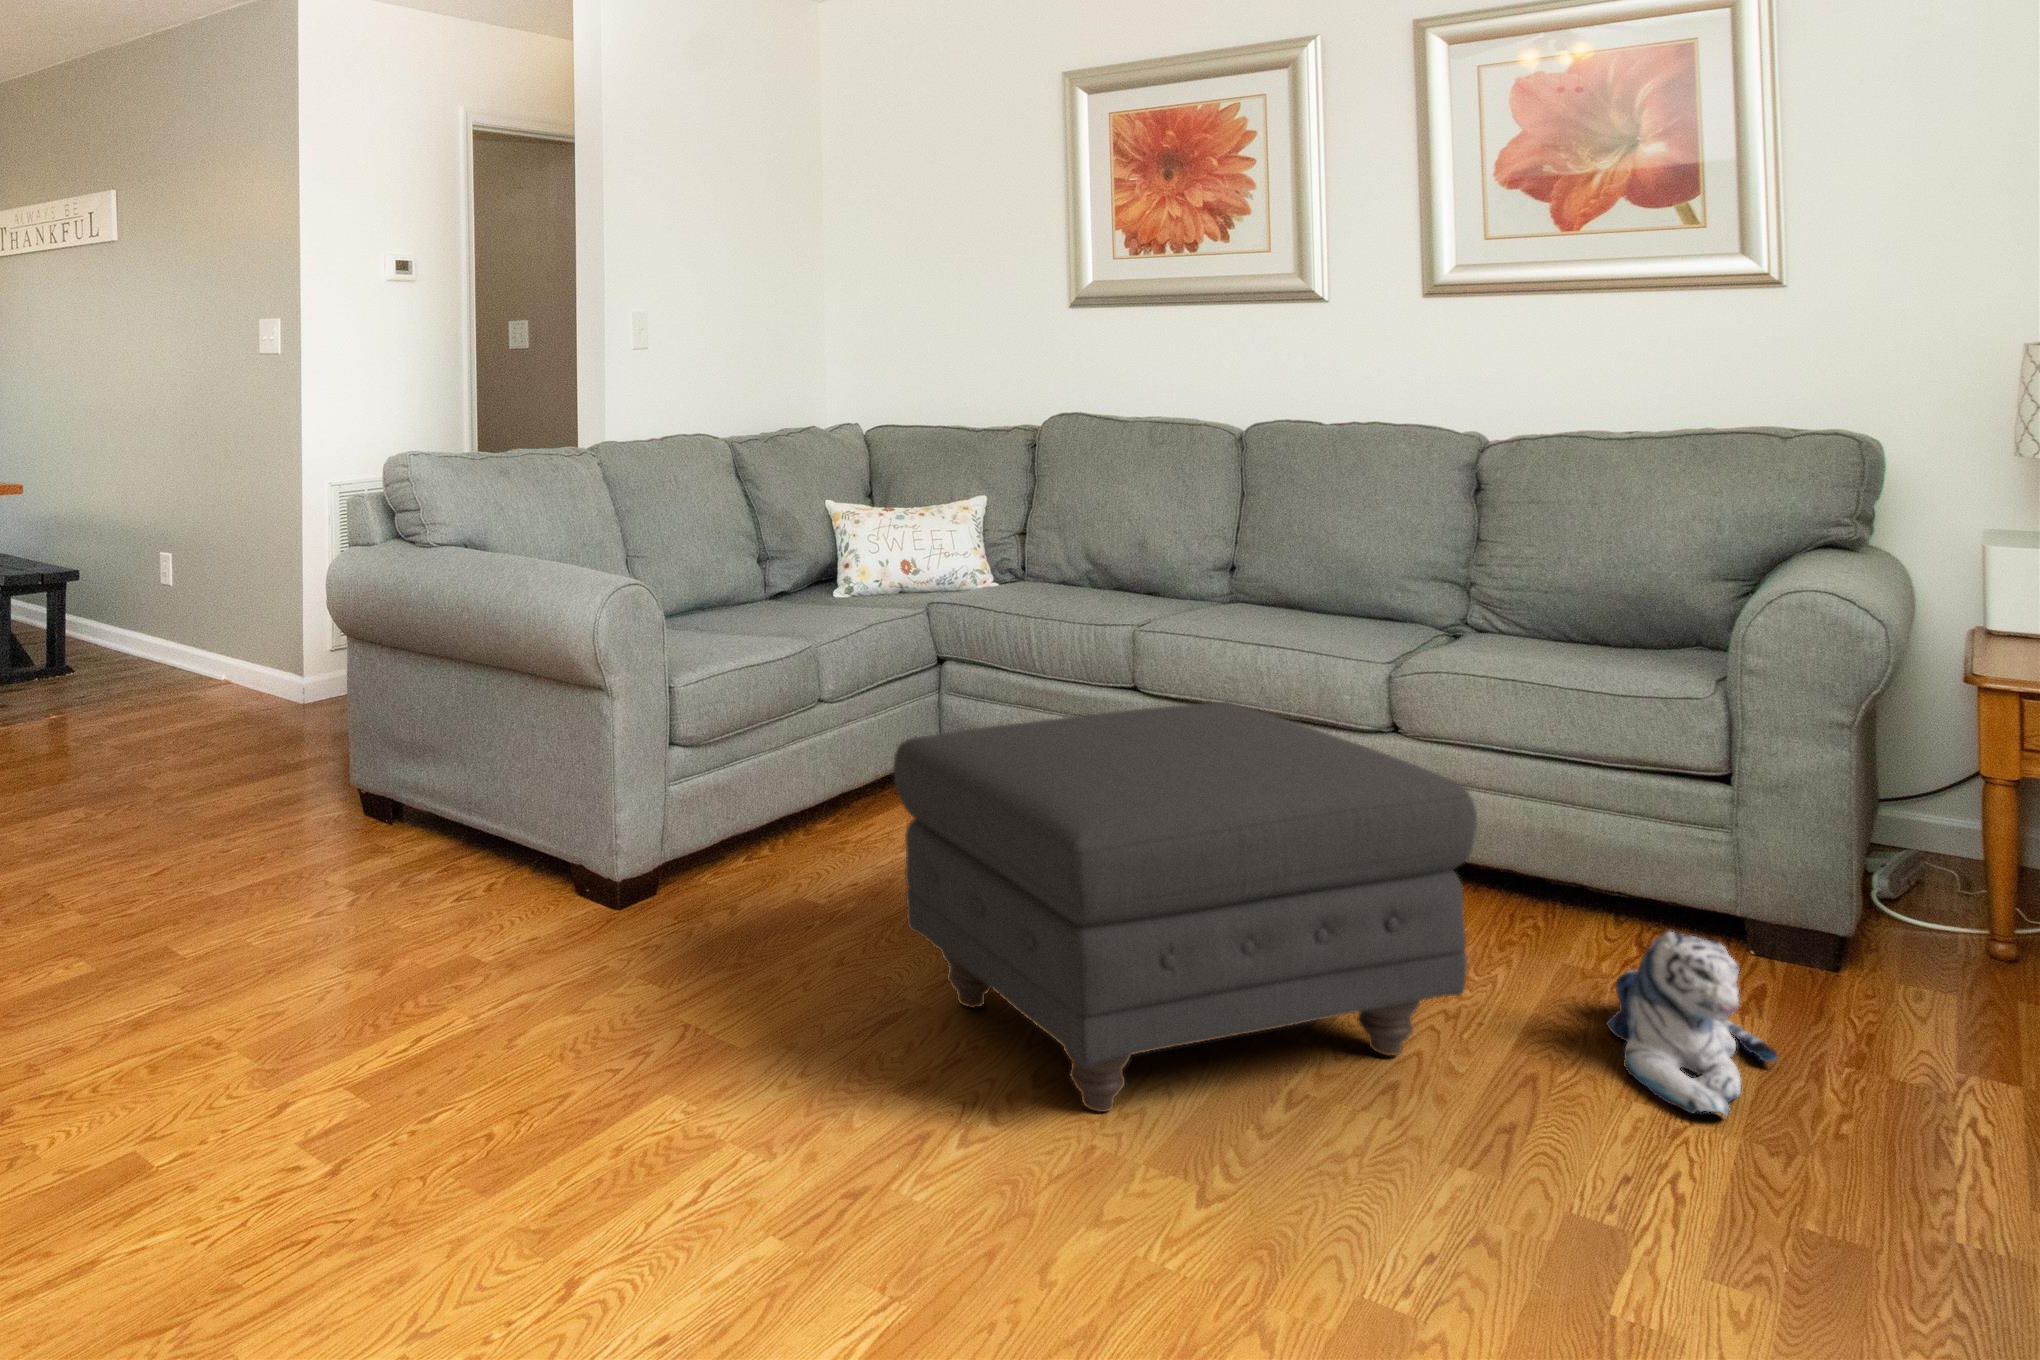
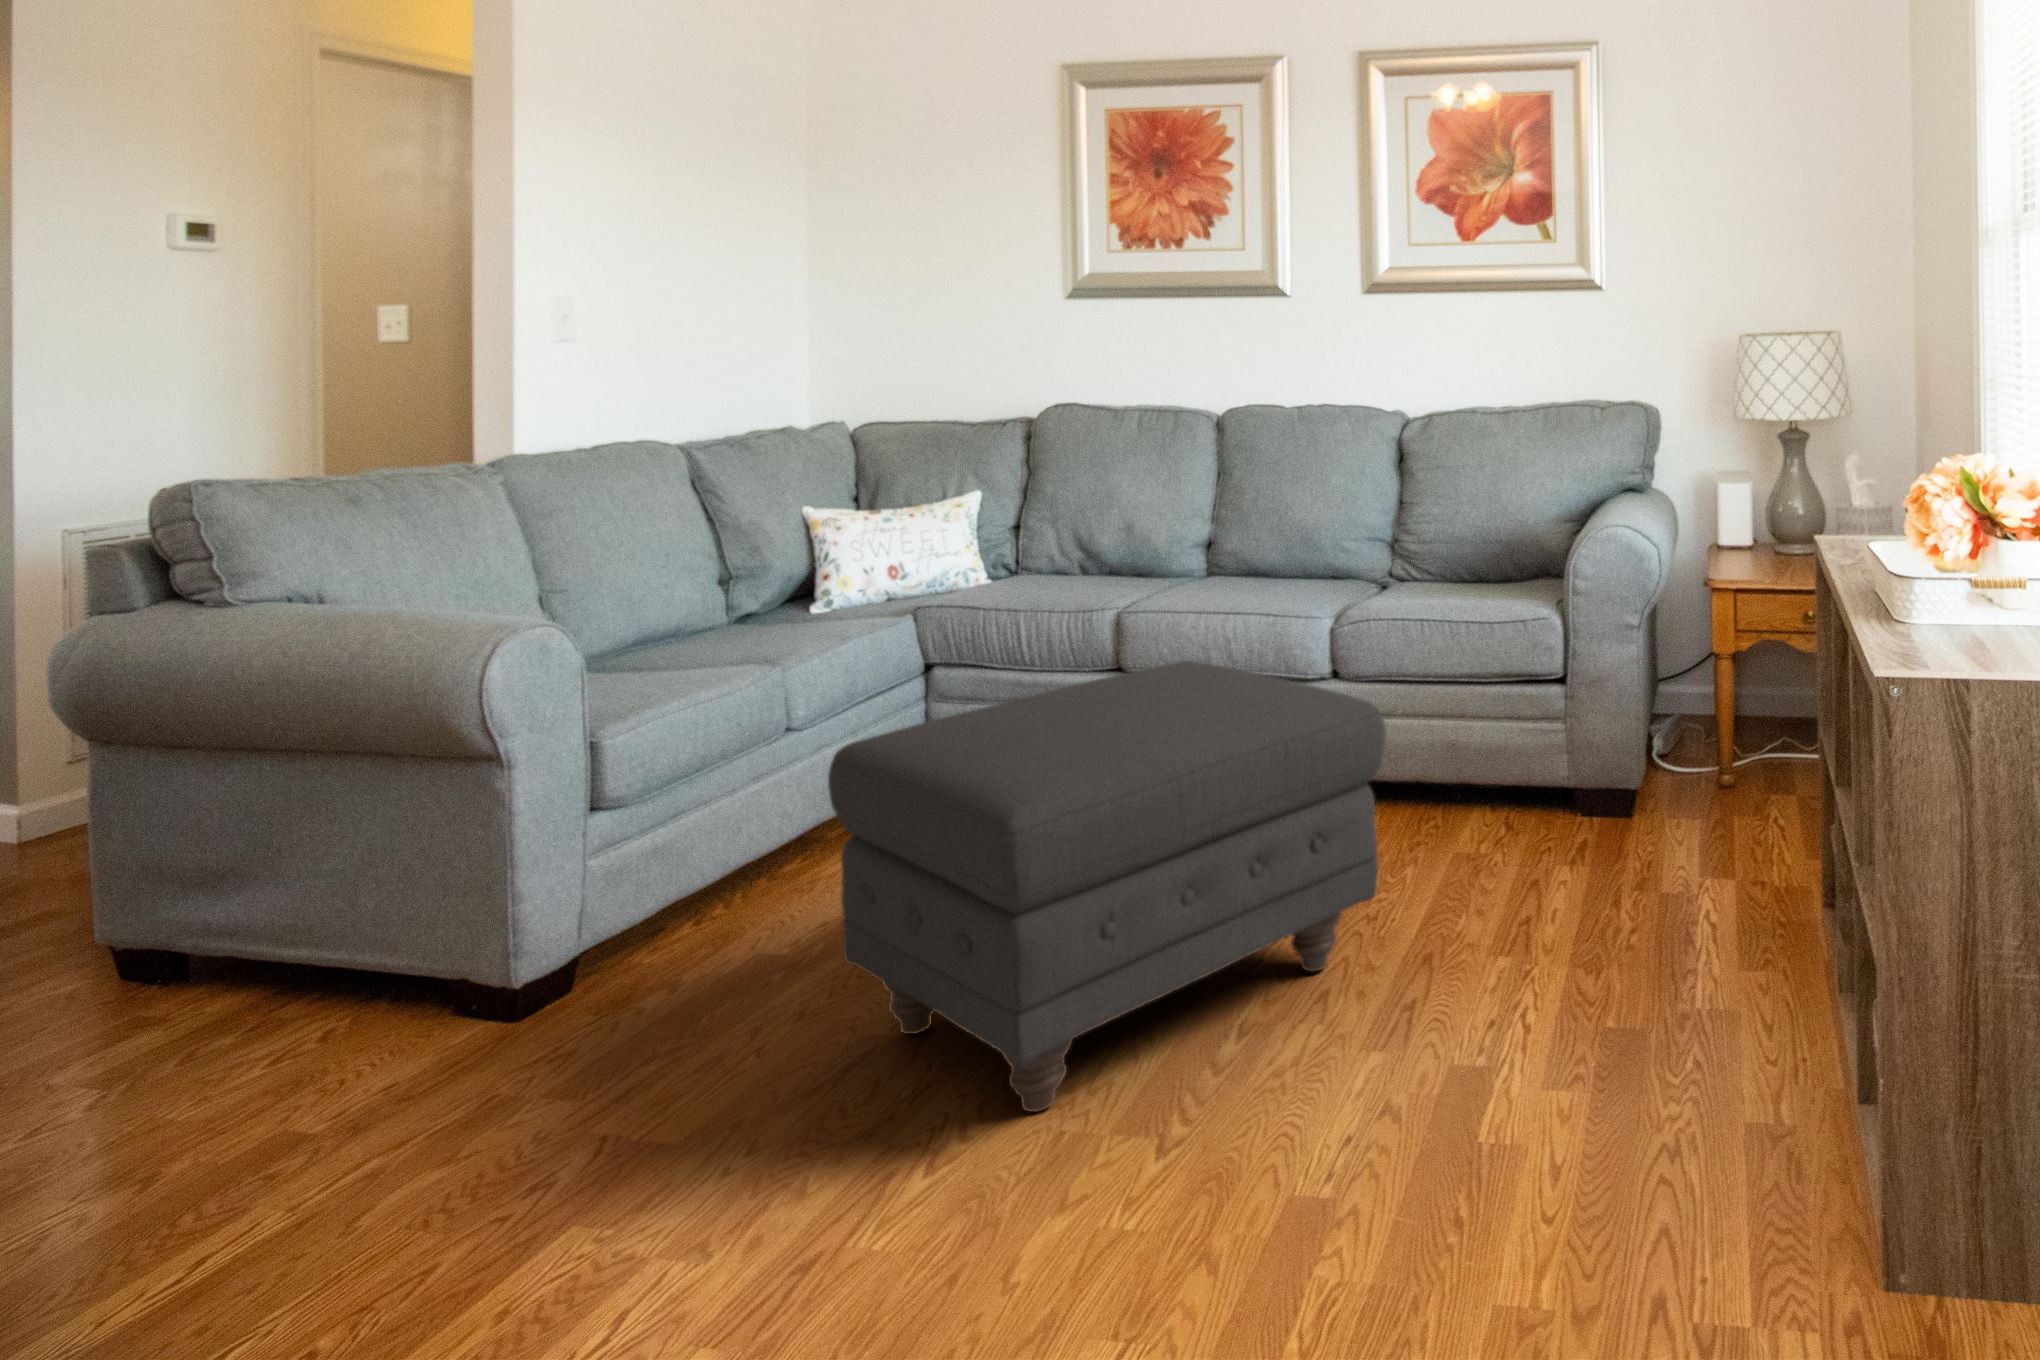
plush toy: present [1606,932,1778,1115] -> none [1482,804,1595,957]

